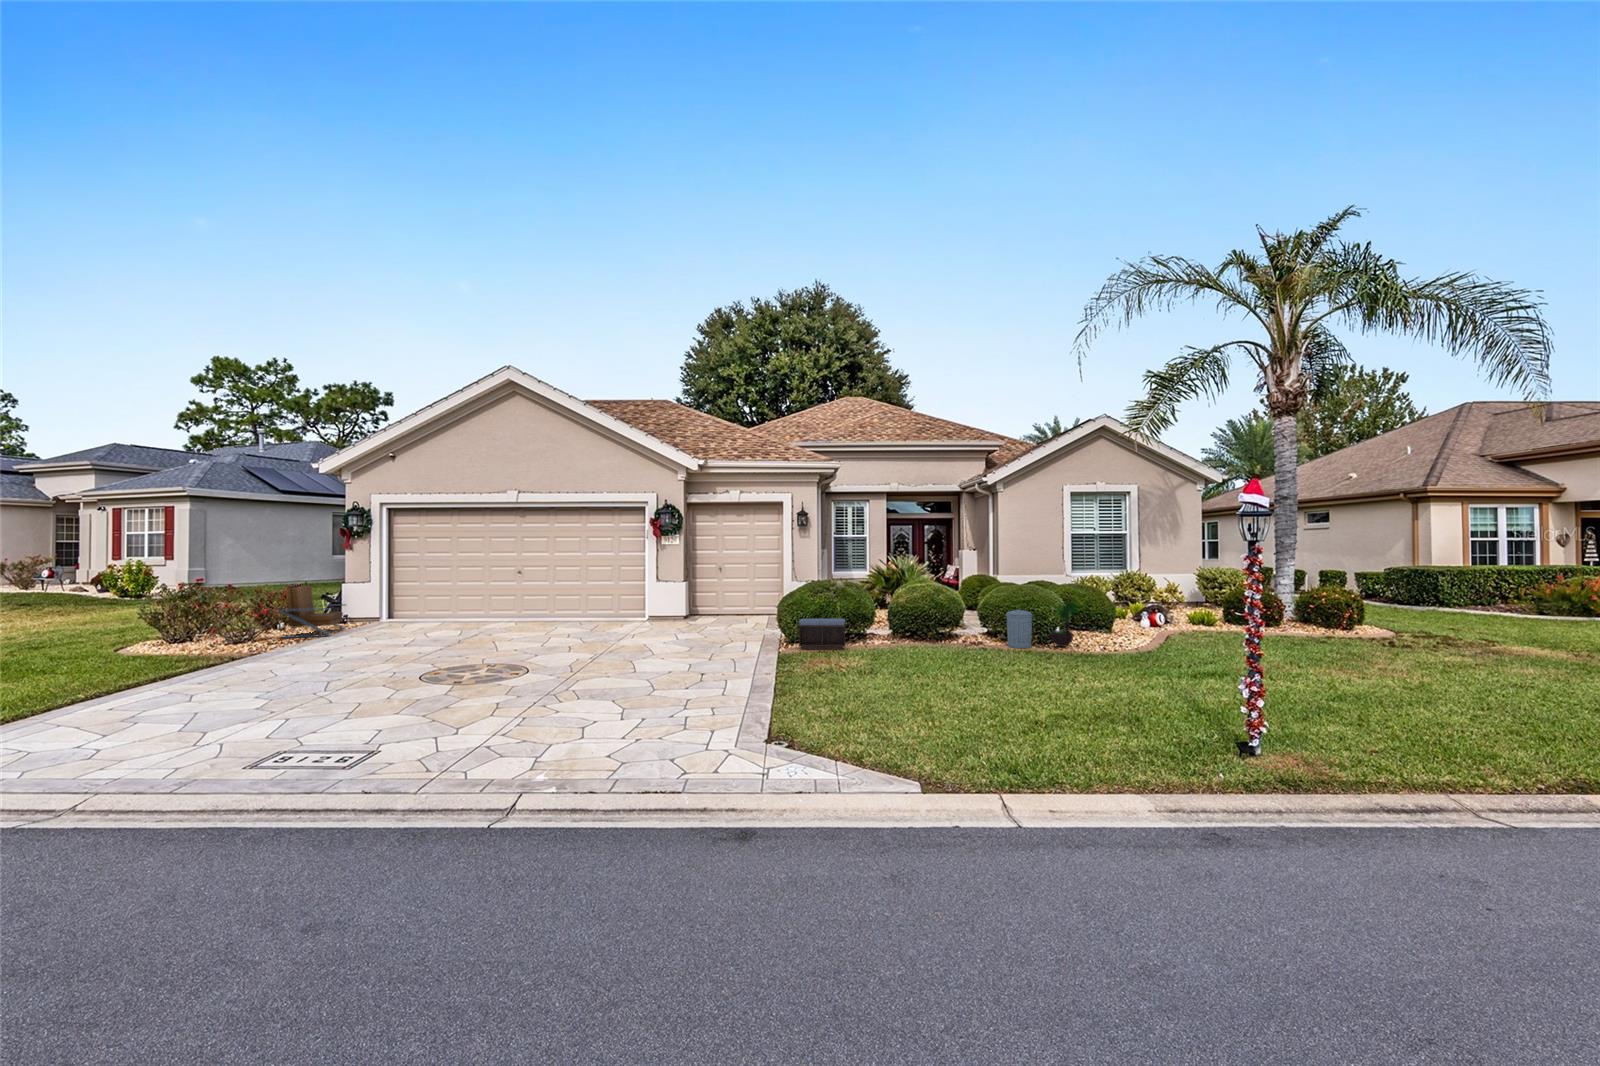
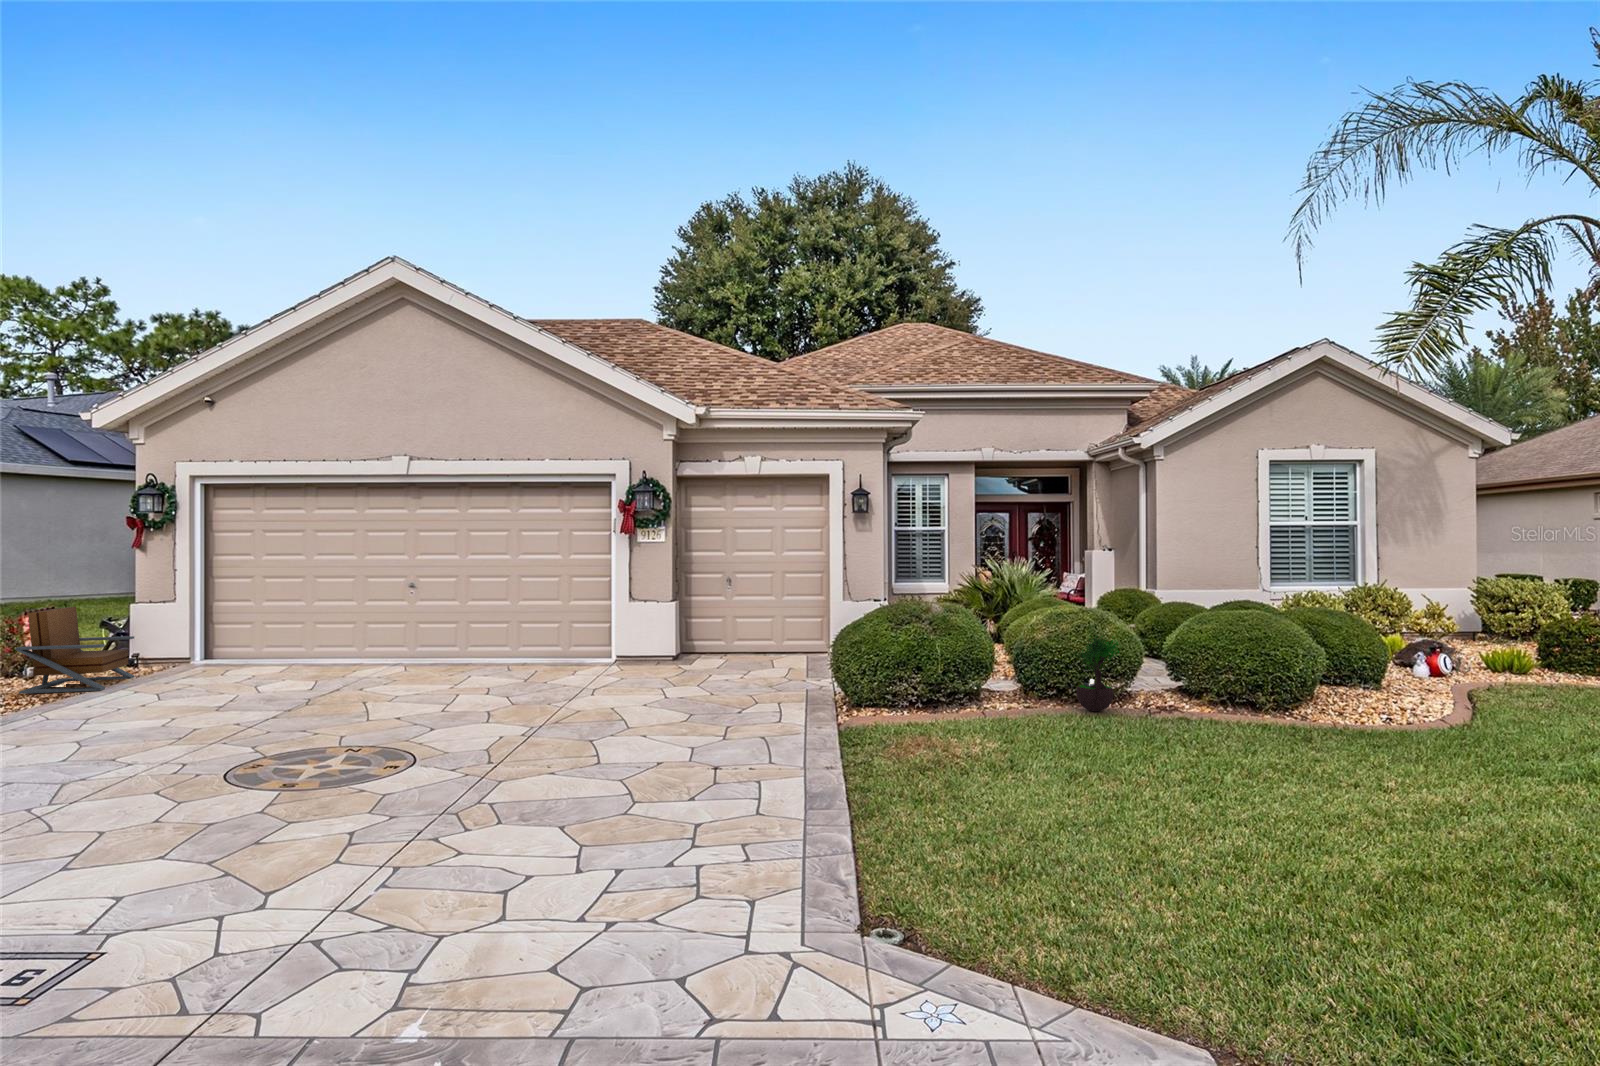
potted tree: present [1050,602,1077,647] -> present [1073,635,1121,711]
trash can: present [1006,609,1033,648] -> none [1221,652,1269,718]
bench: present [799,618,846,650] -> none [875,667,955,720]

